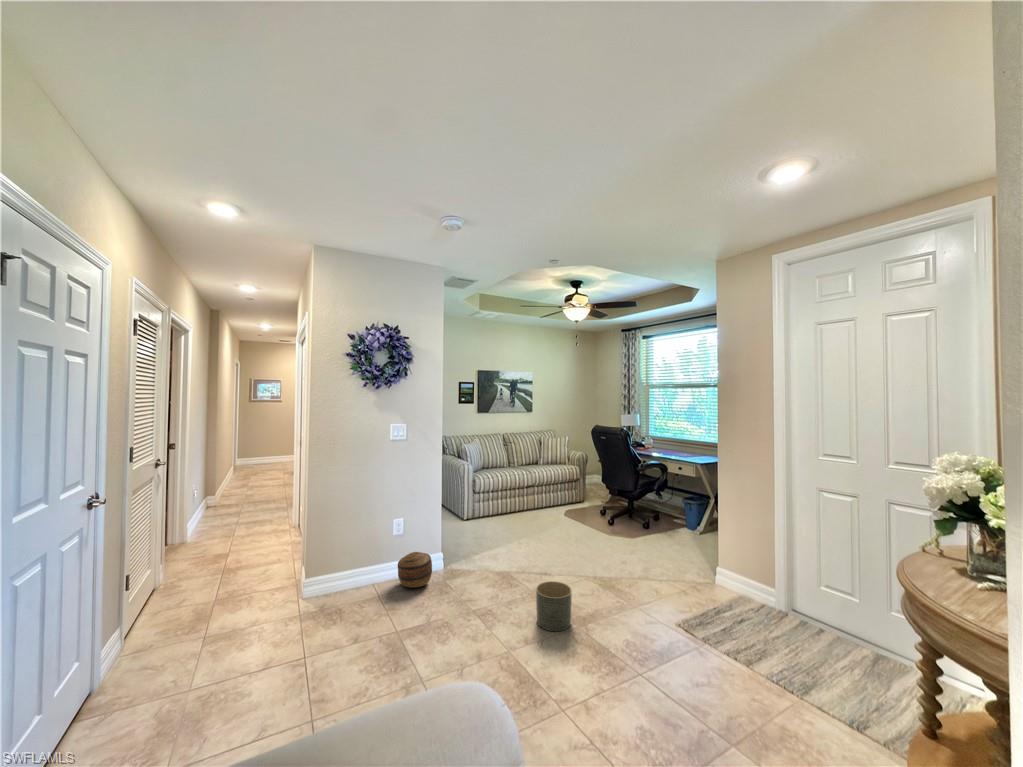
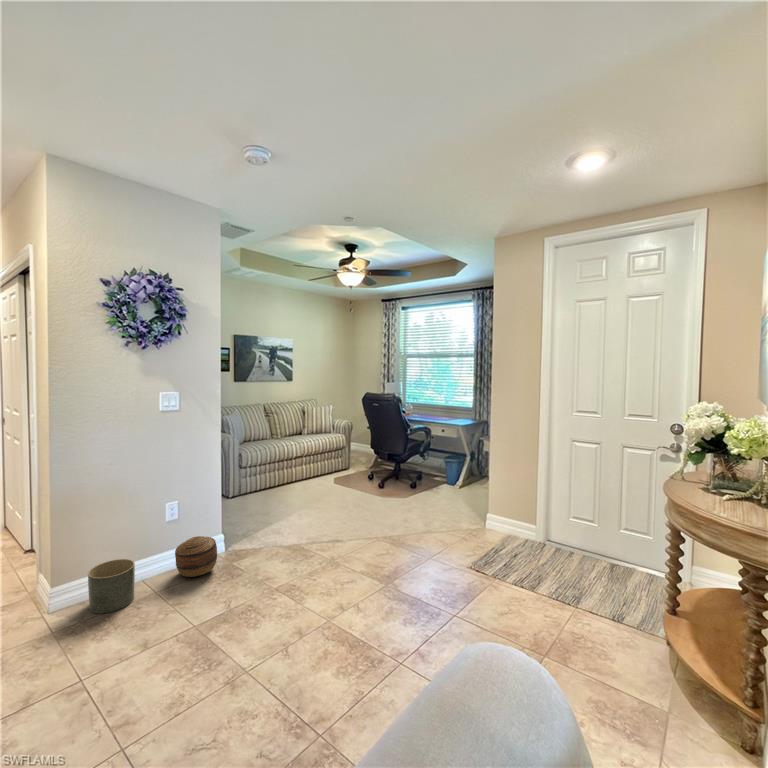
planter: present [536,581,572,631] -> present [88,559,135,613]

